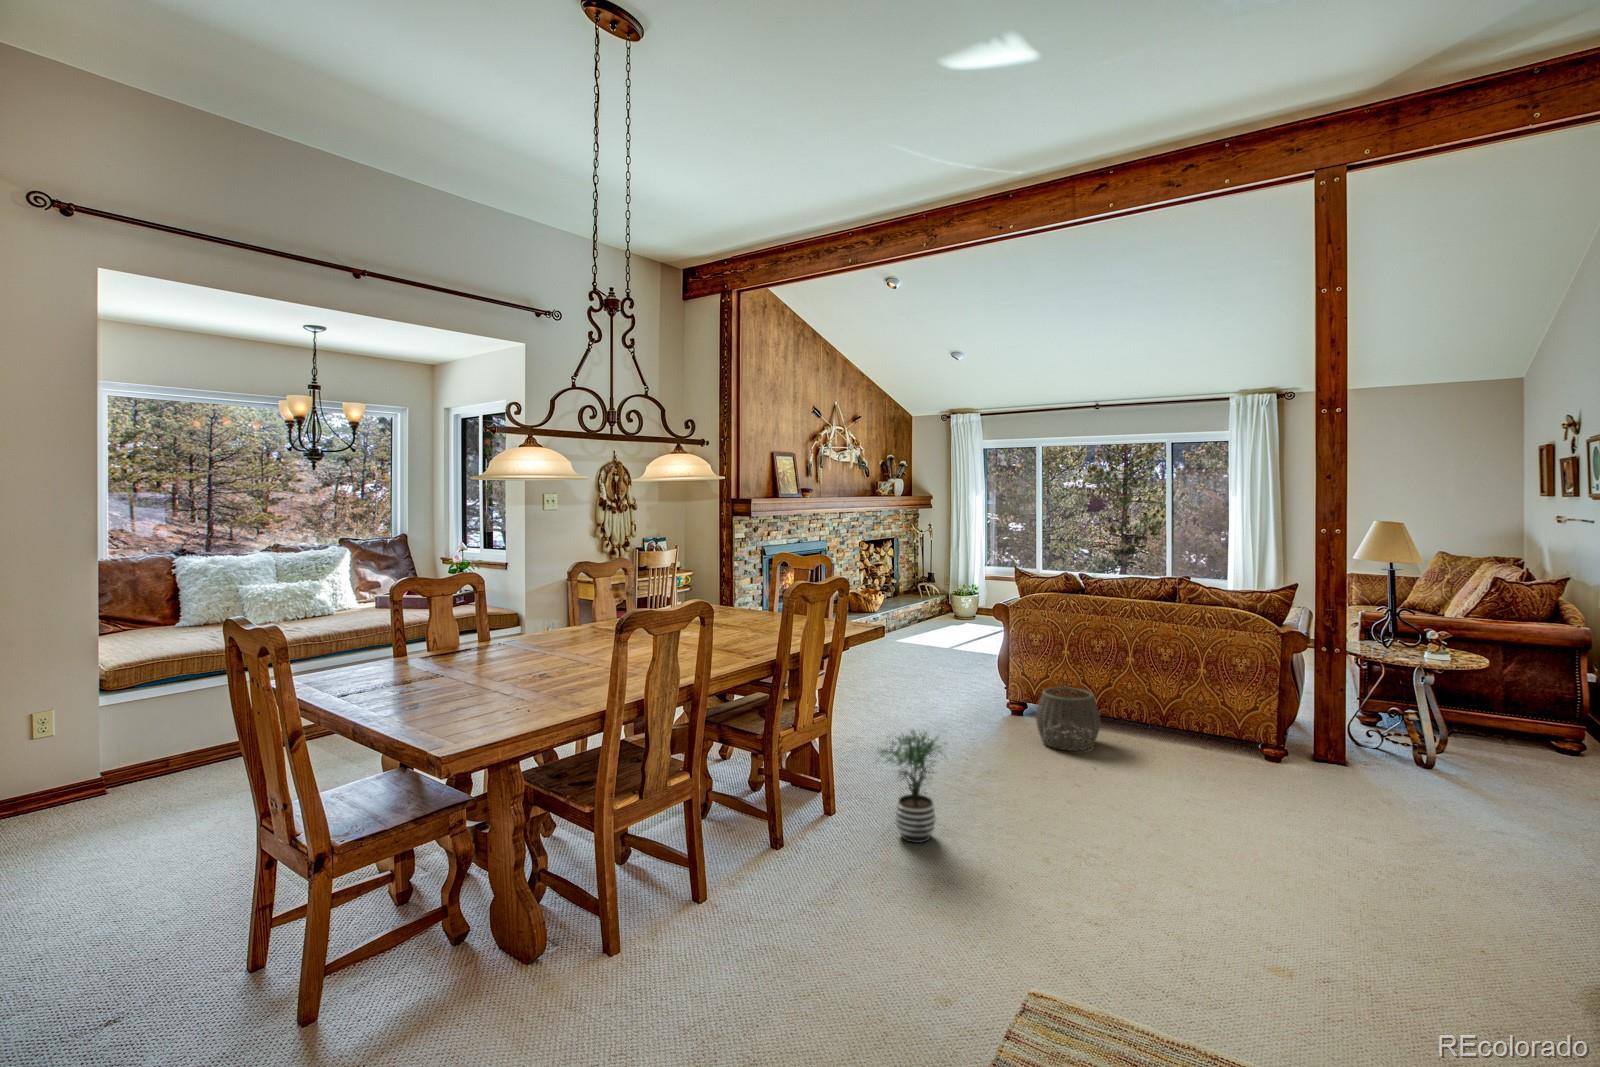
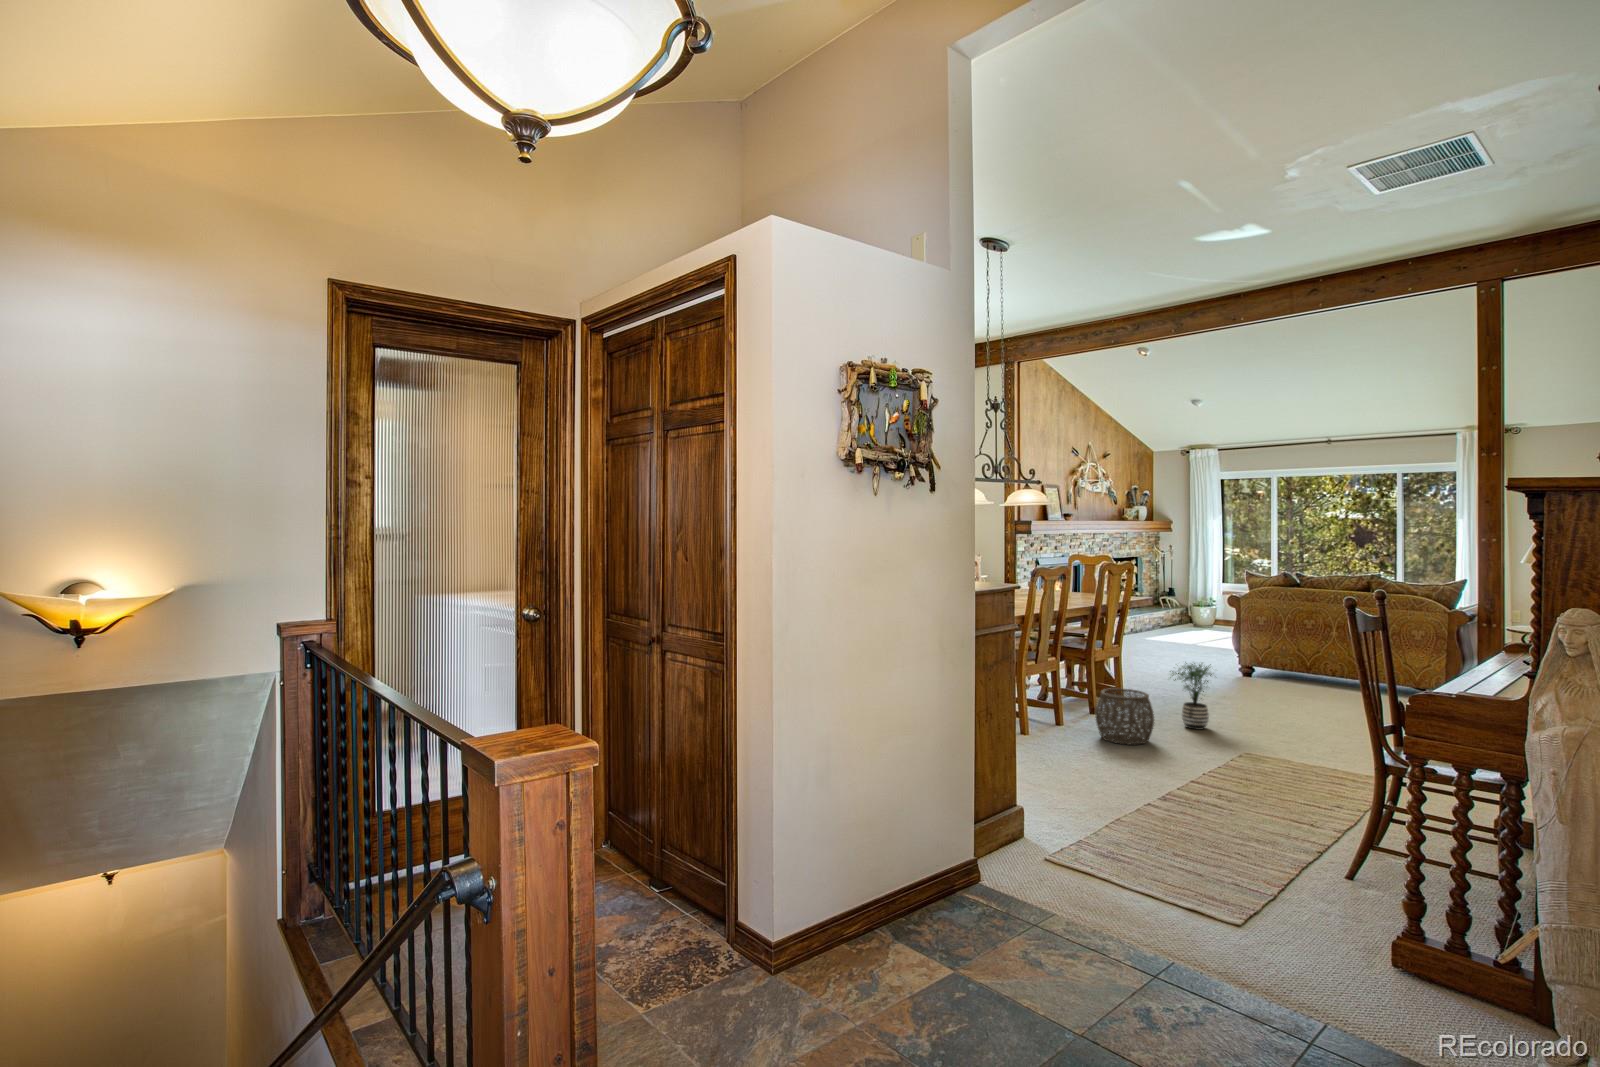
woven basket: present [1036,687,1100,751] -> present [1096,688,1154,745]

